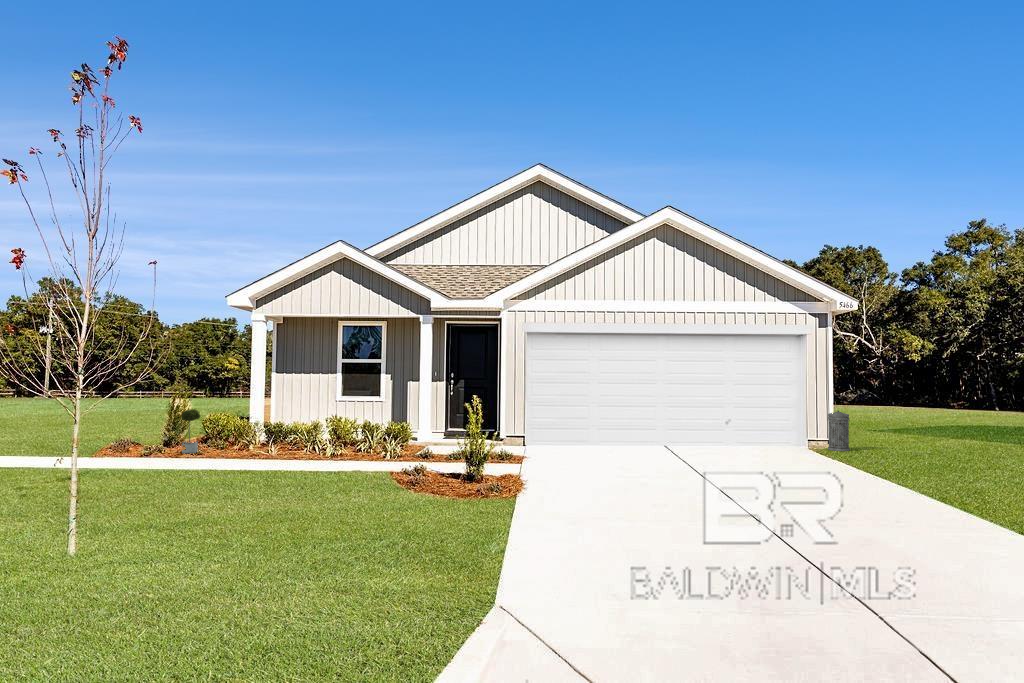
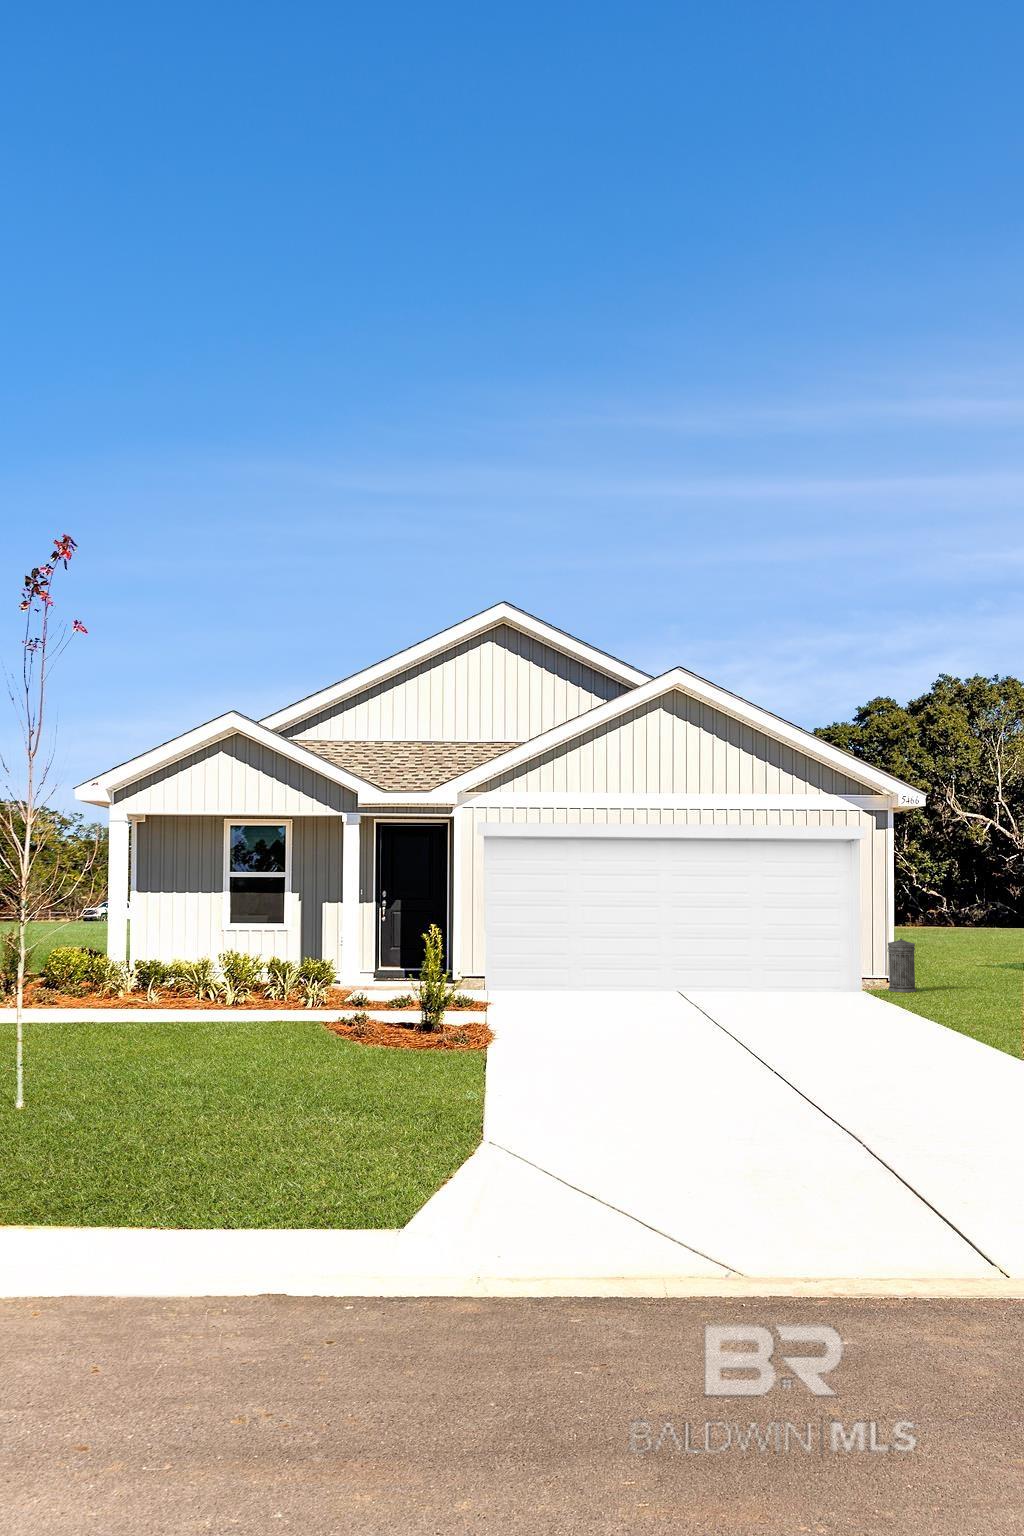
potted tree: present [181,409,200,453] -> none [24,945,51,1006]

